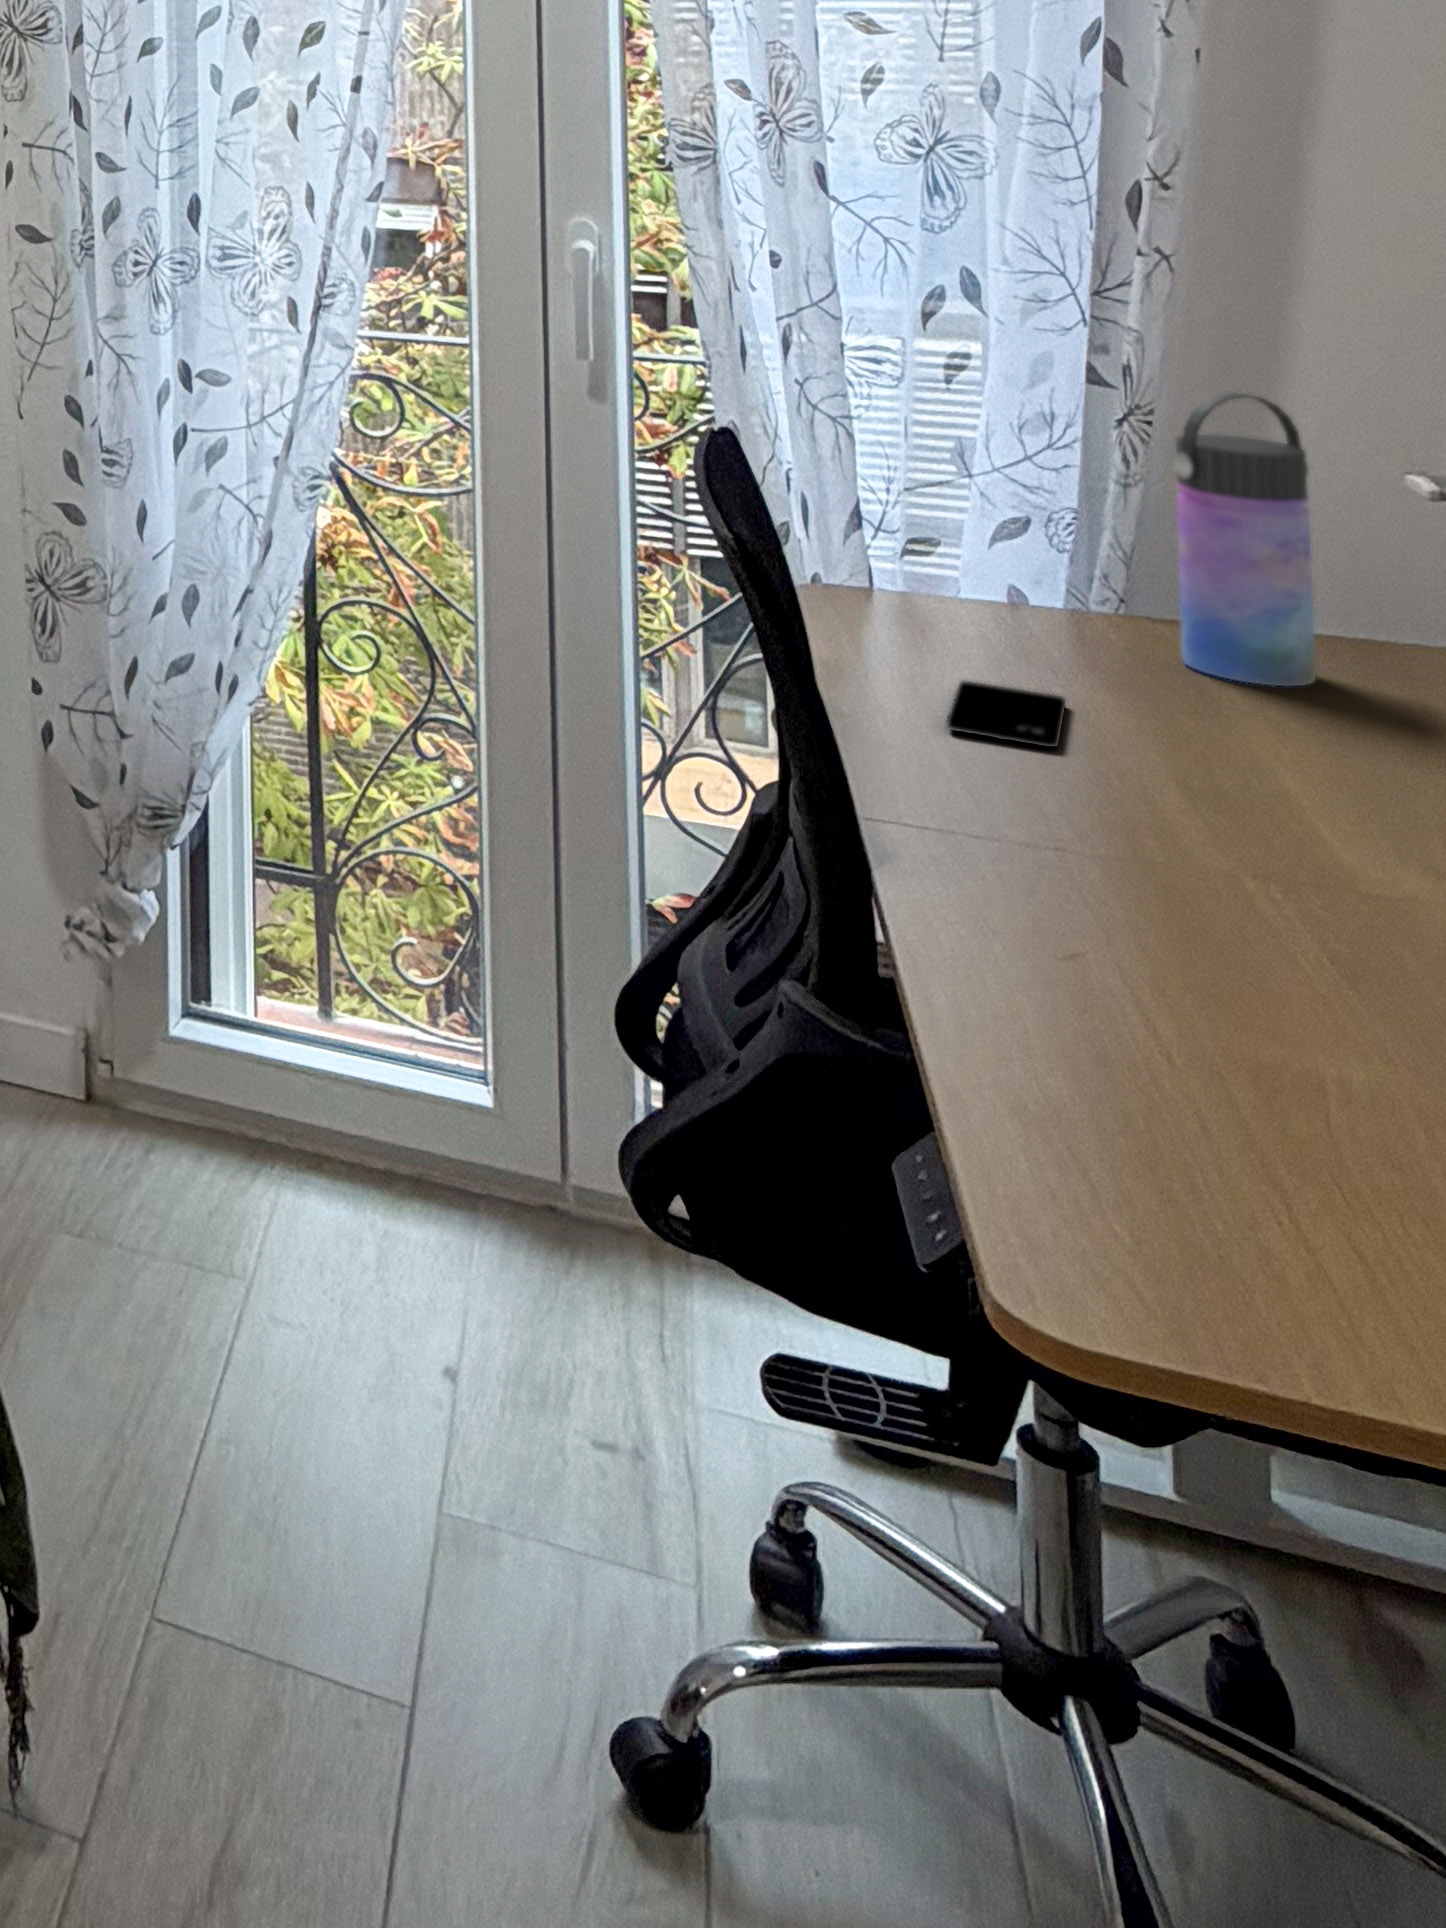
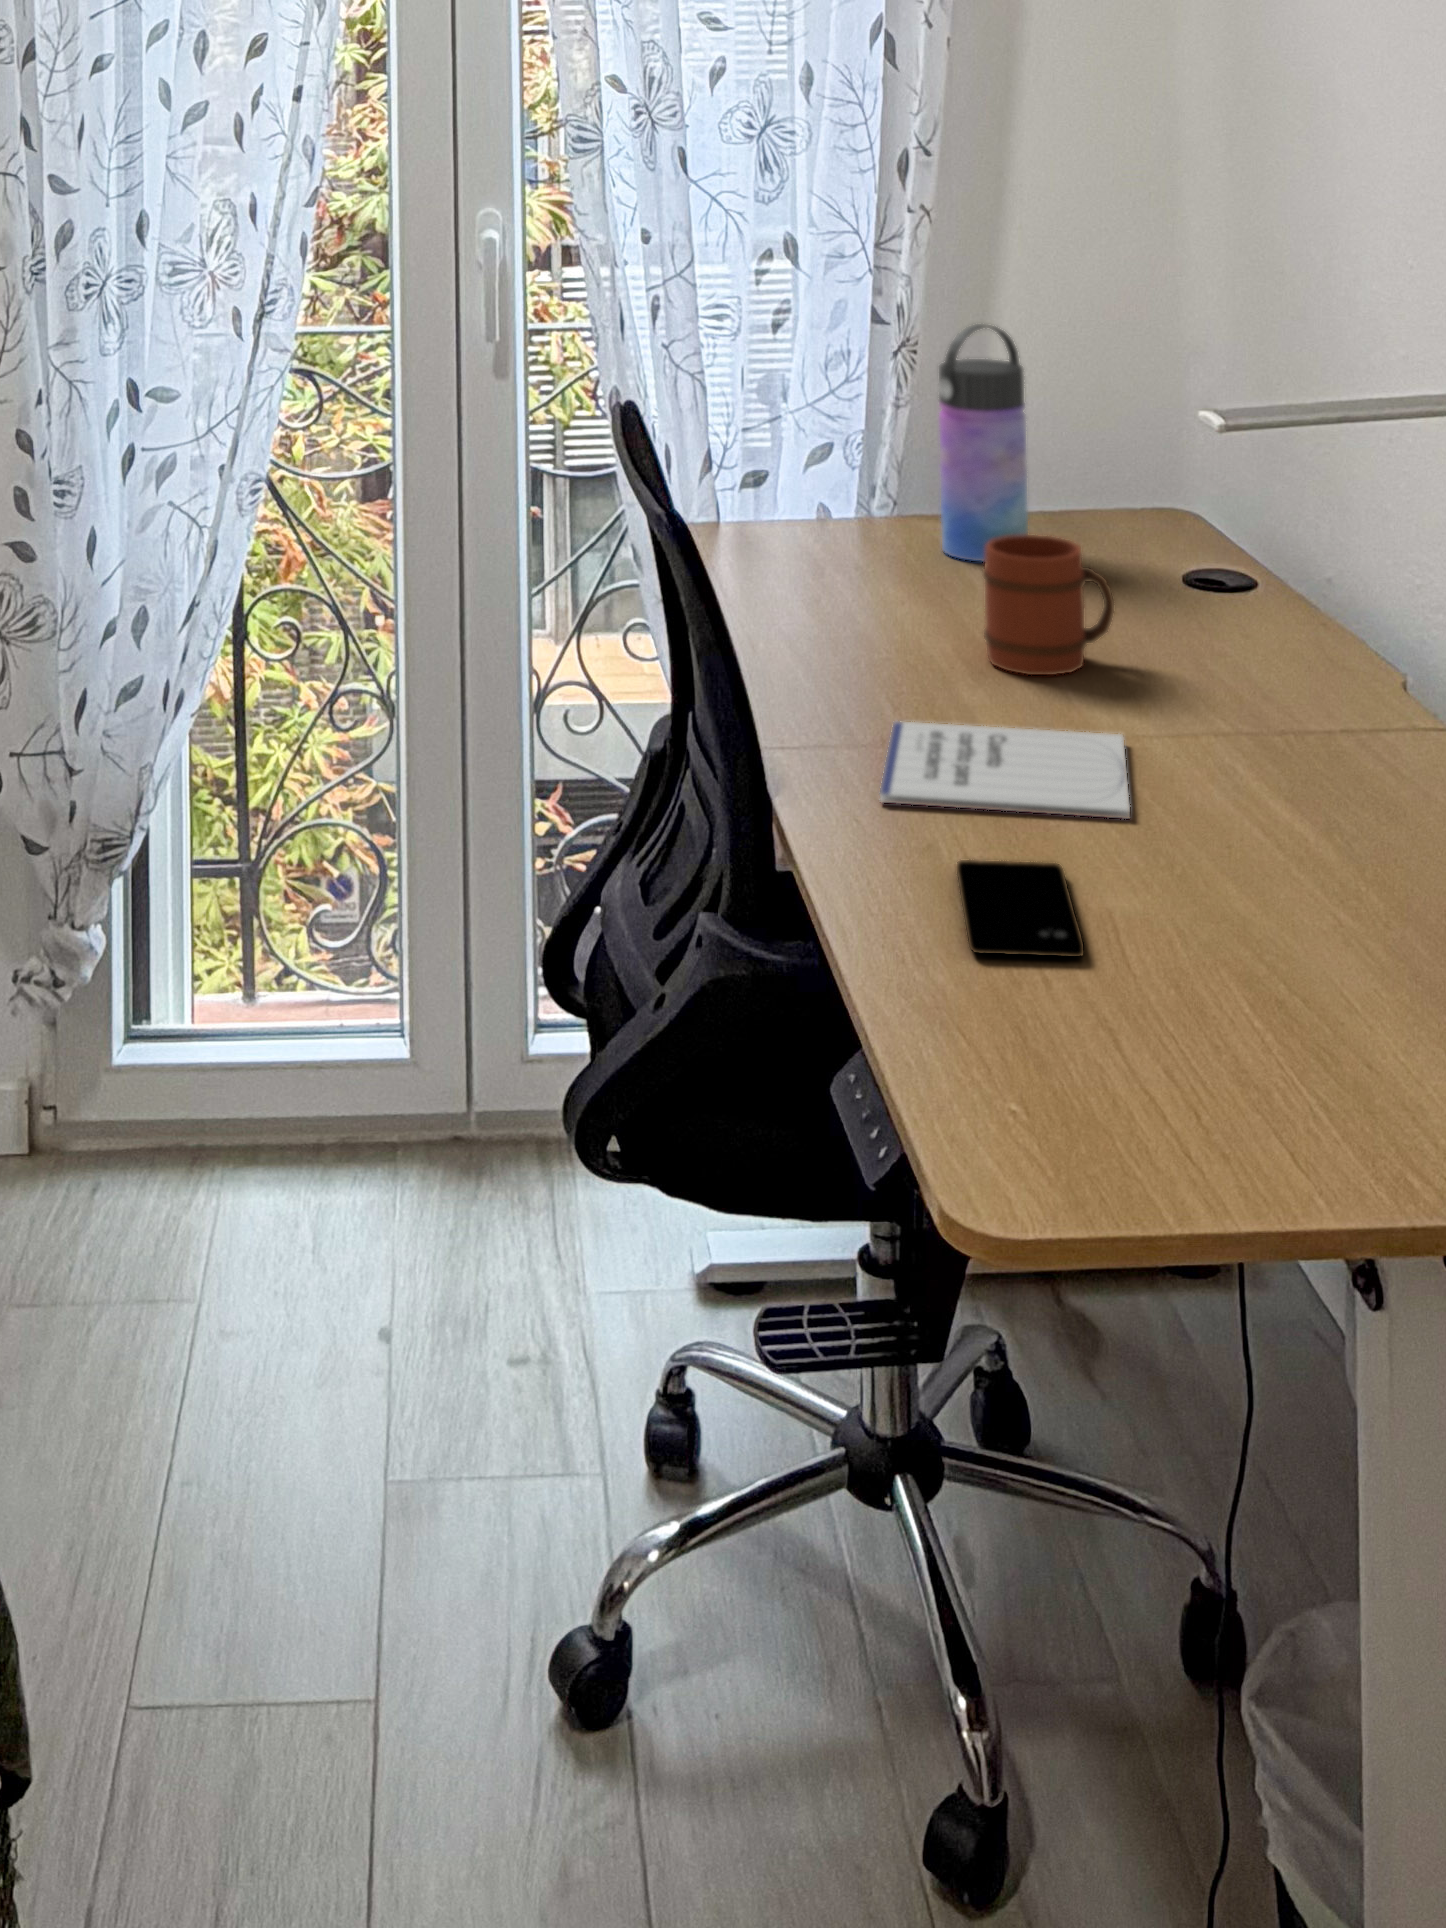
mug: none [1203,644,1411,823] -> present [982,535,1114,675]
smartphone: present [947,680,1066,747] -> present [957,860,1084,957]
notebook: none [1000,827,1394,999] -> present [880,721,1130,819]

